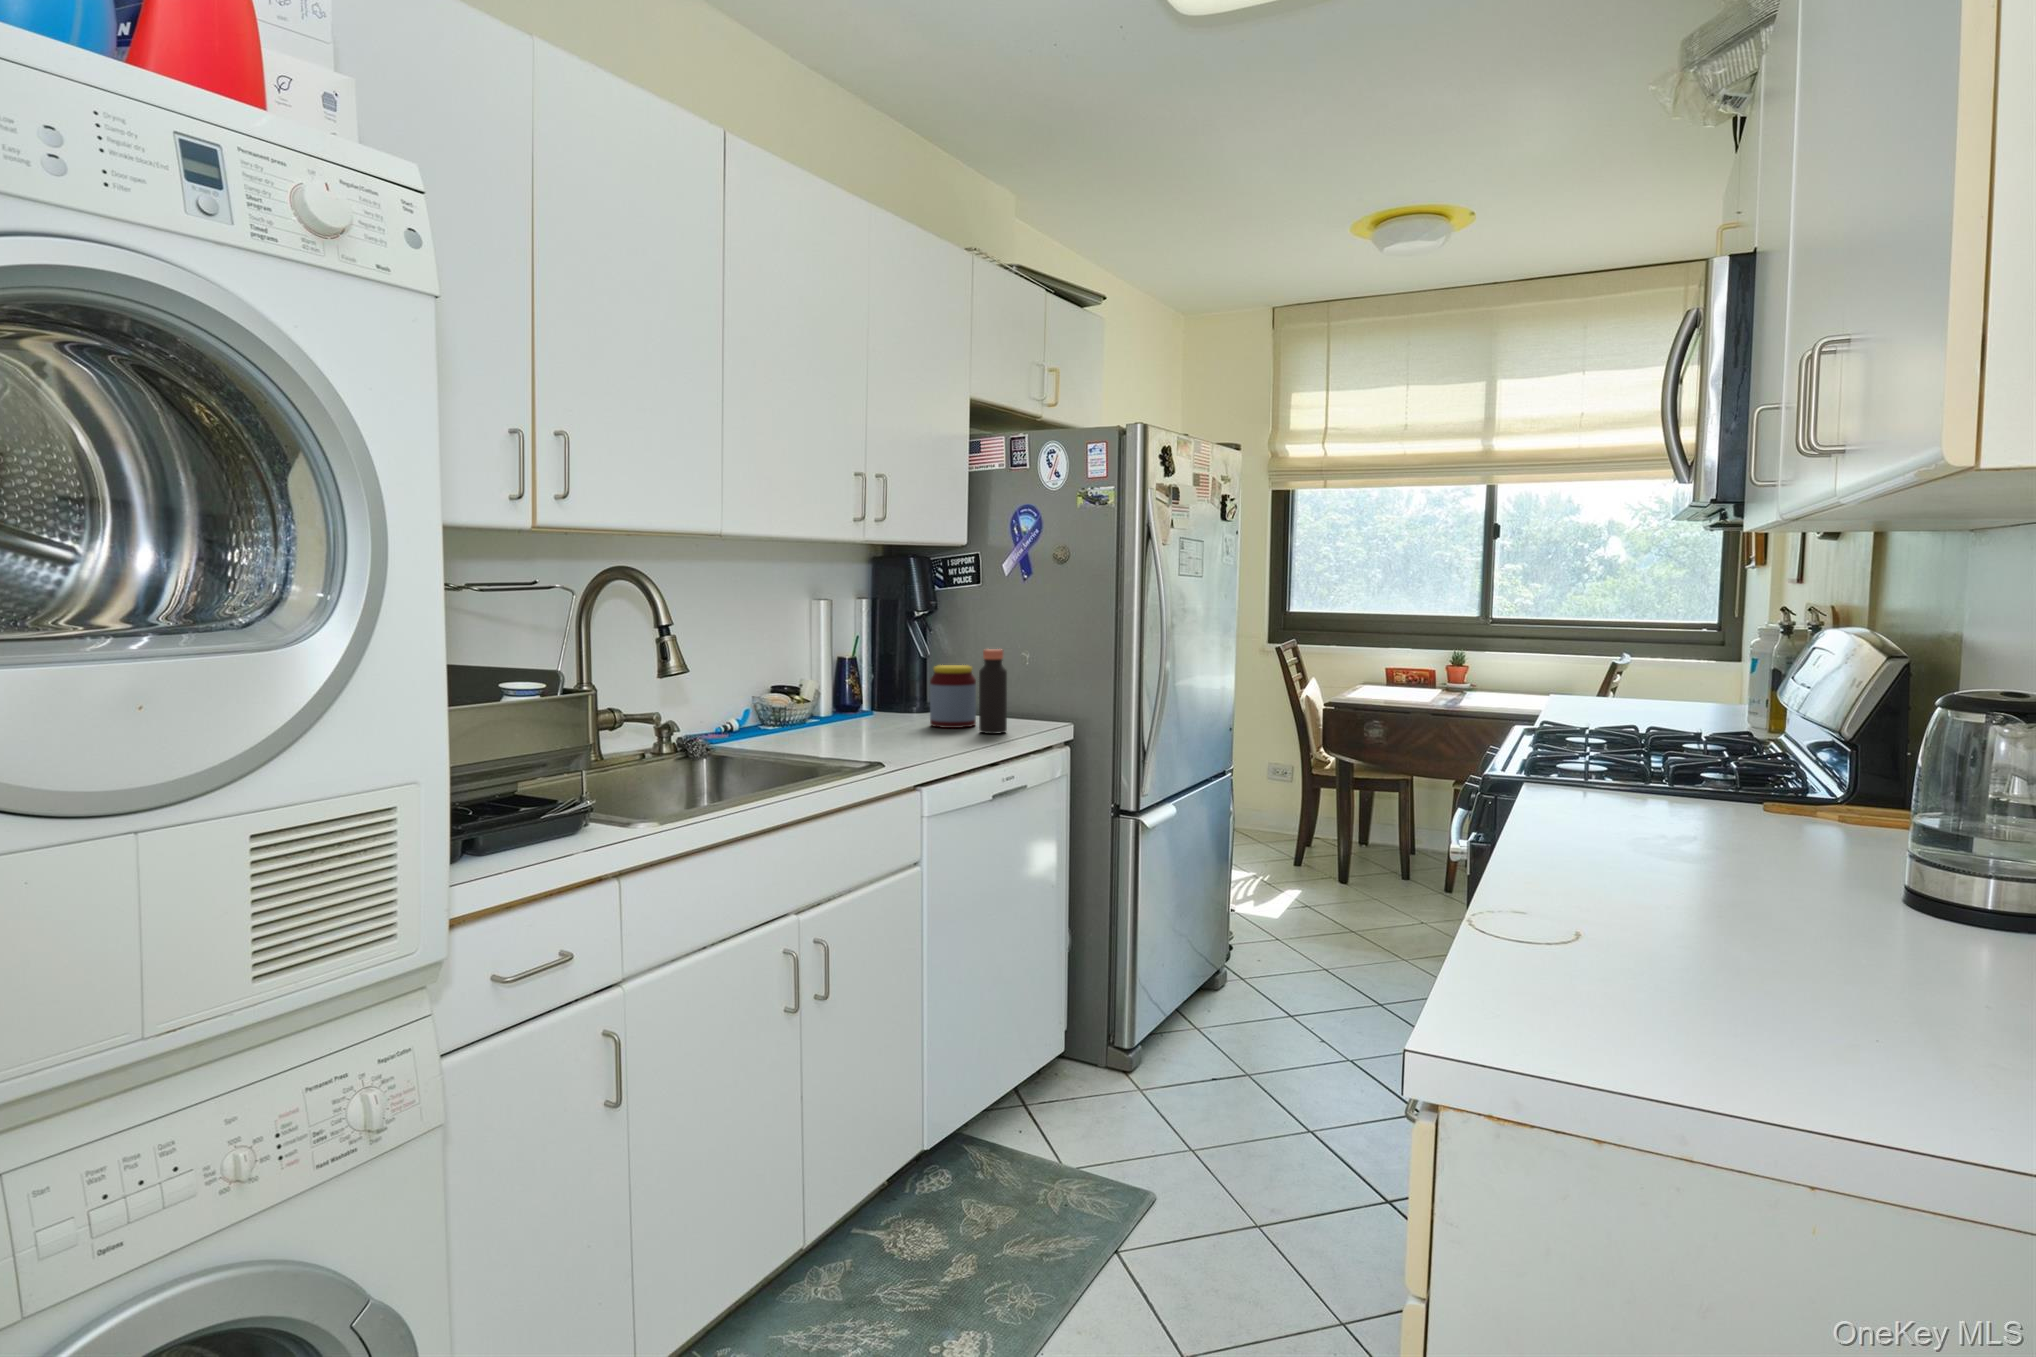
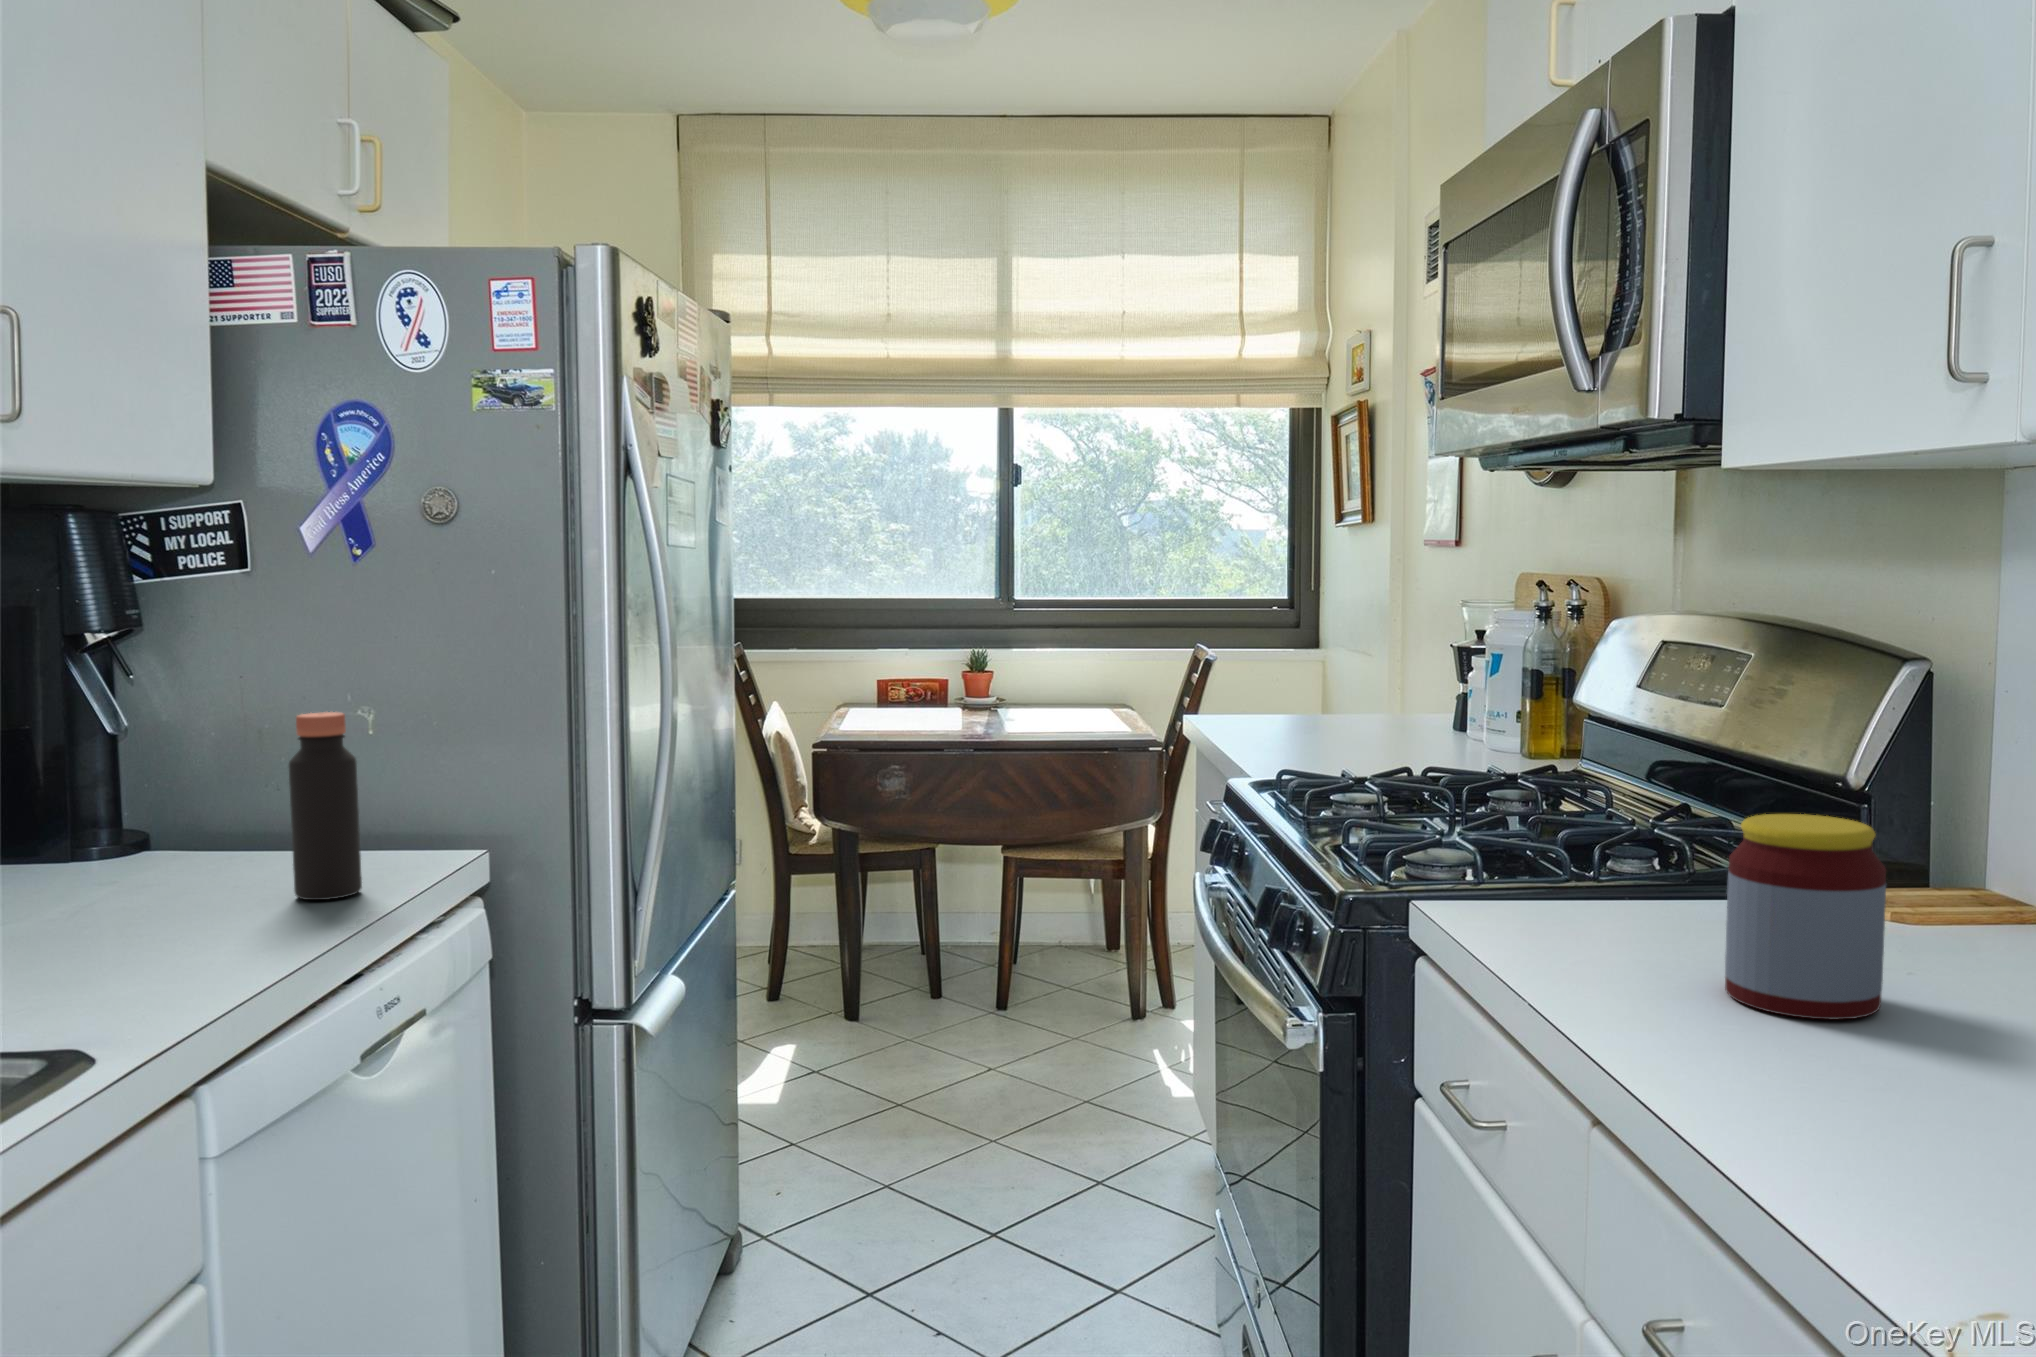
jar: present [930,665,976,728] -> present [1725,814,1886,1019]

